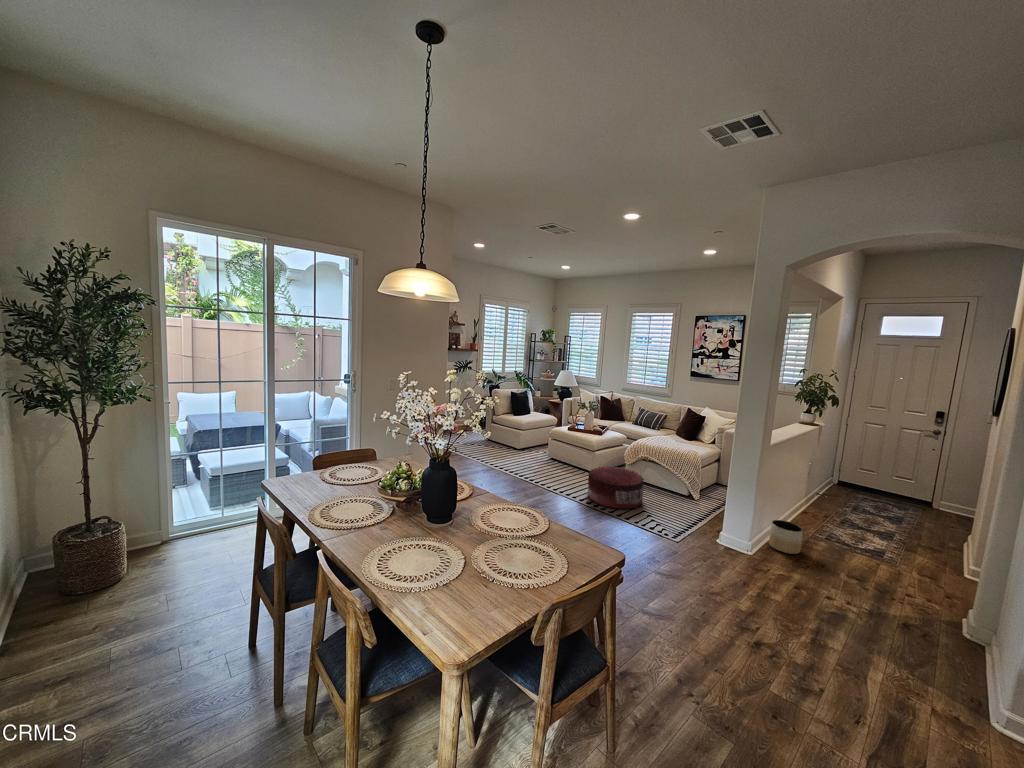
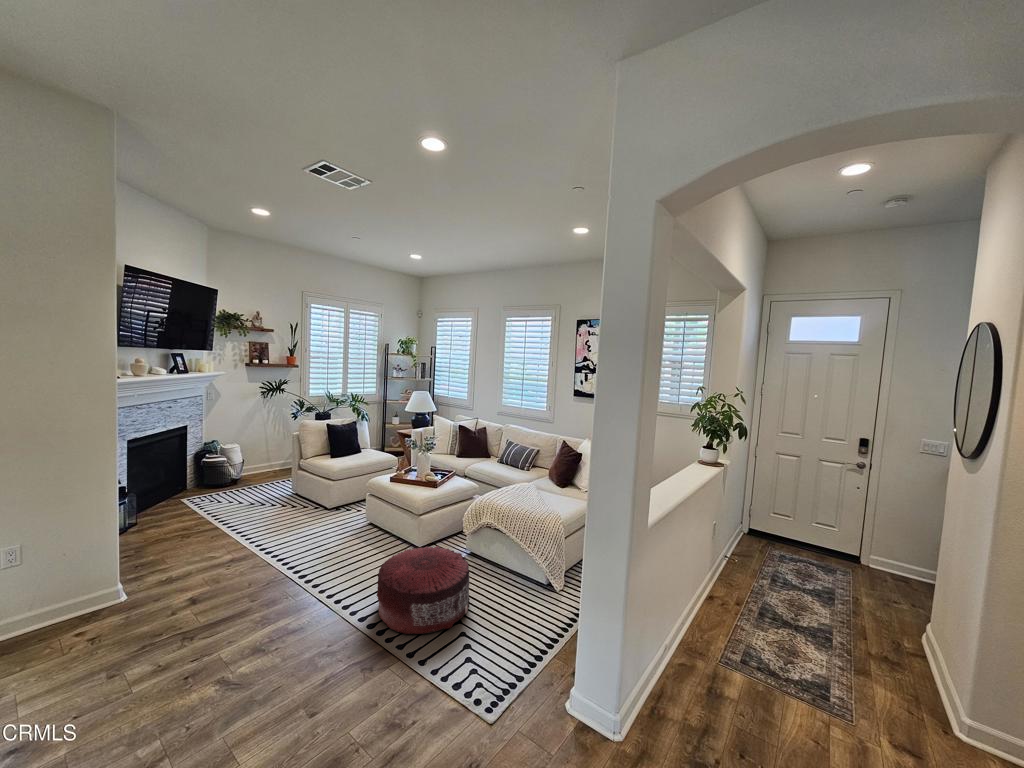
planter: present [769,520,803,554] -> none [653,651,706,726]

